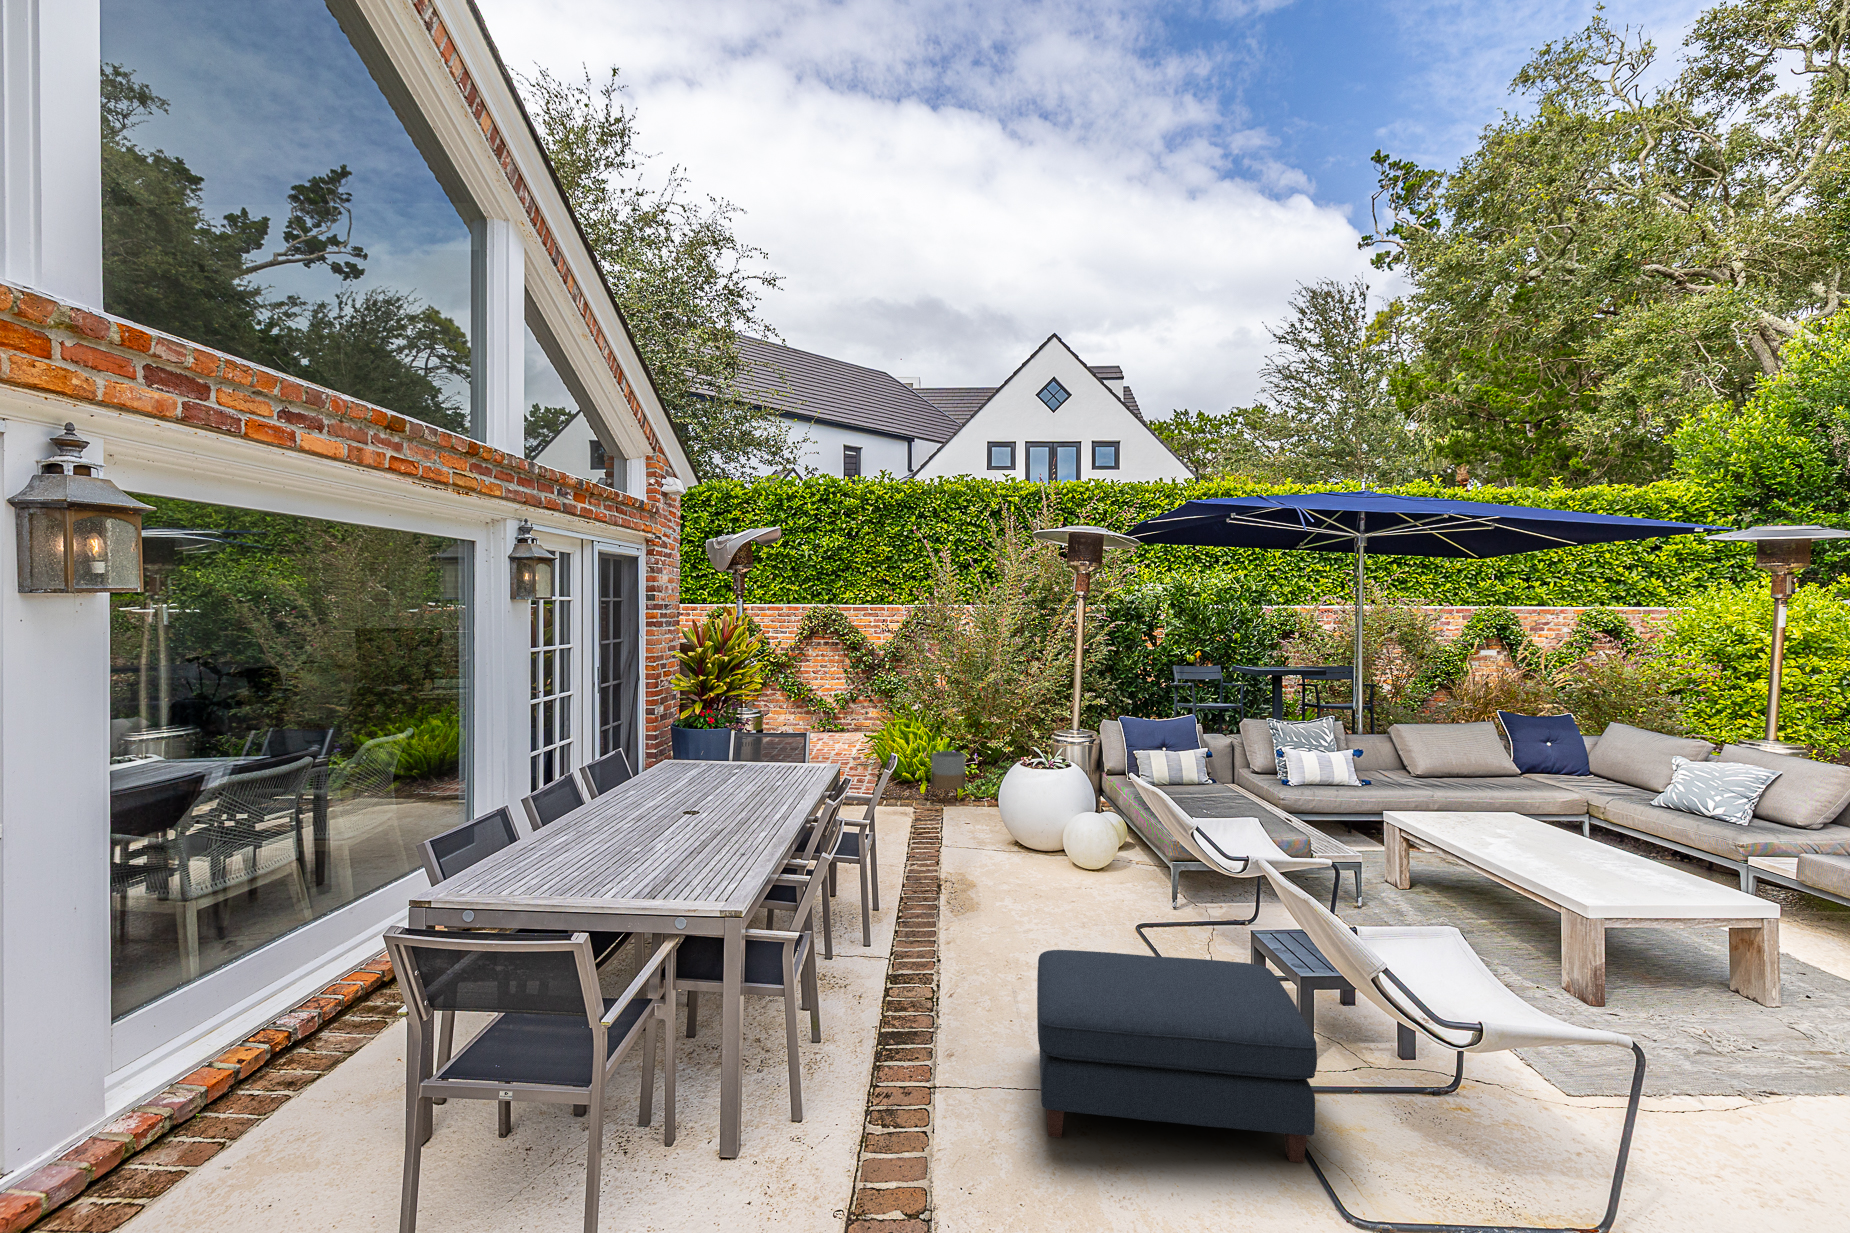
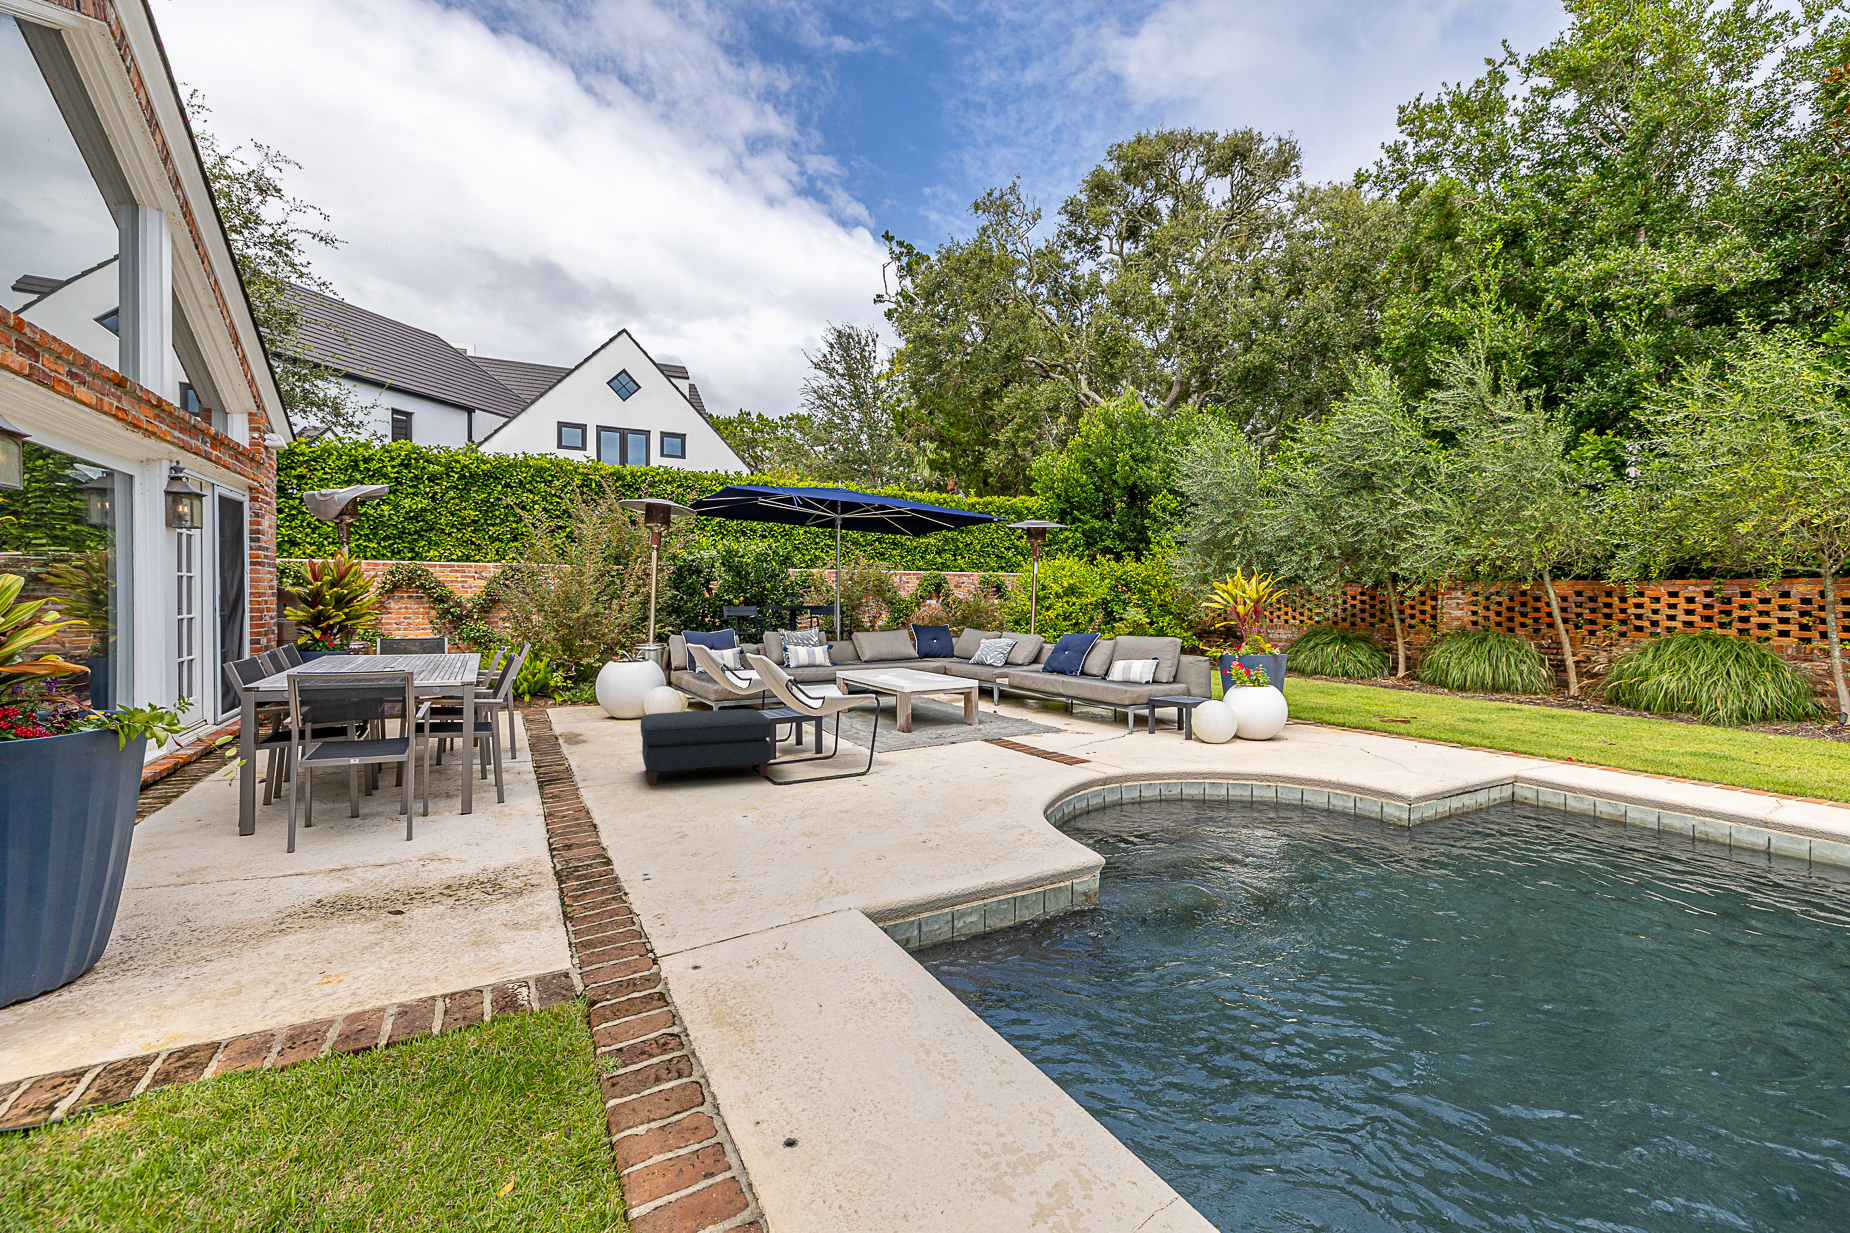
planter: present [931,751,966,790] -> none [538,669,567,709]

